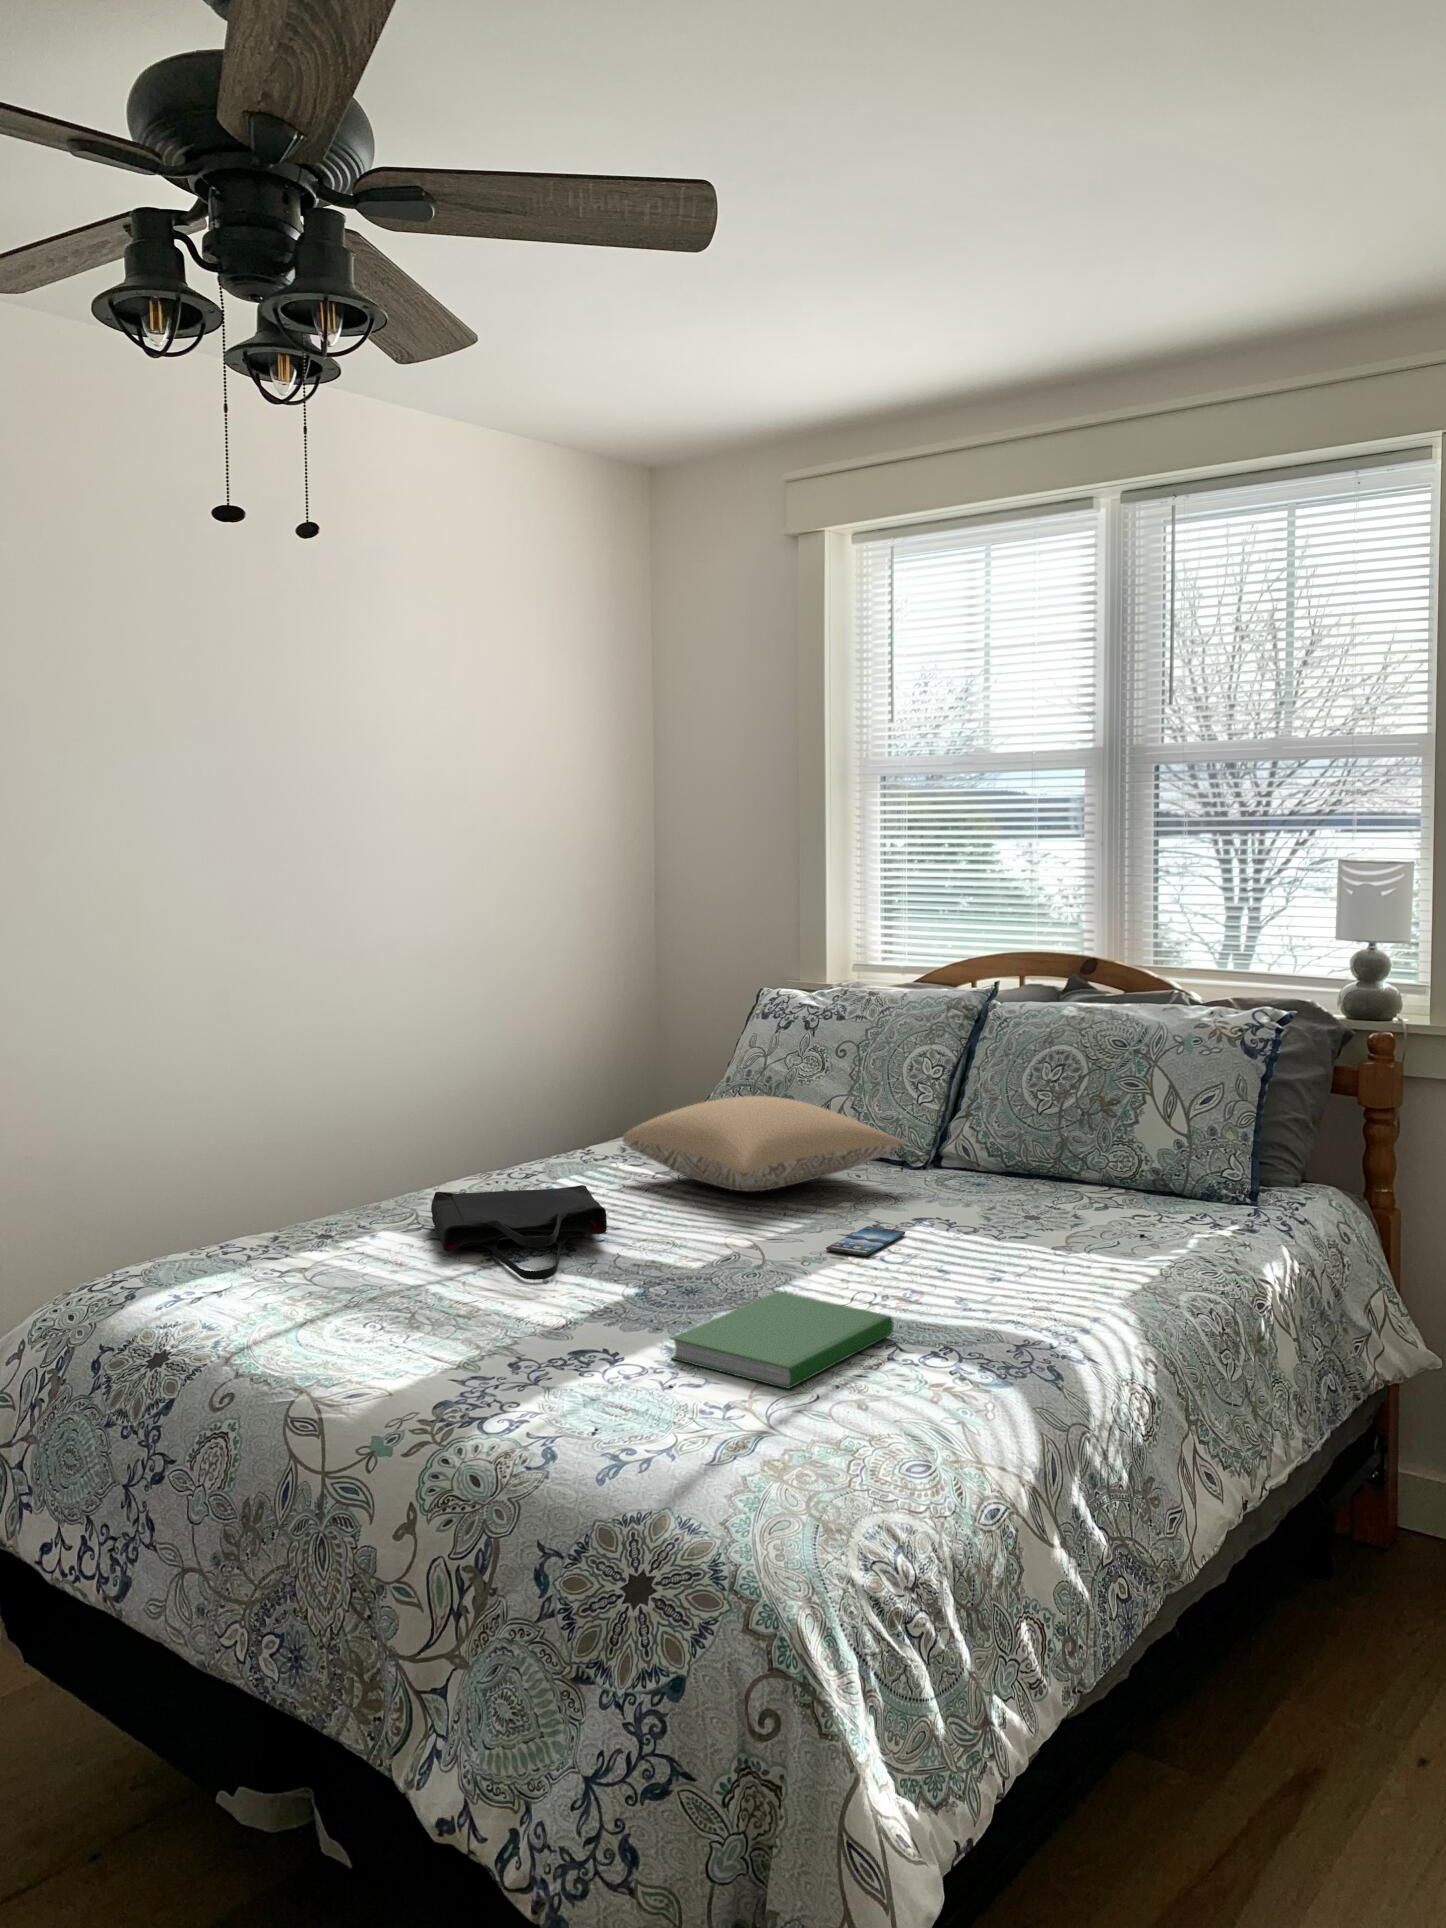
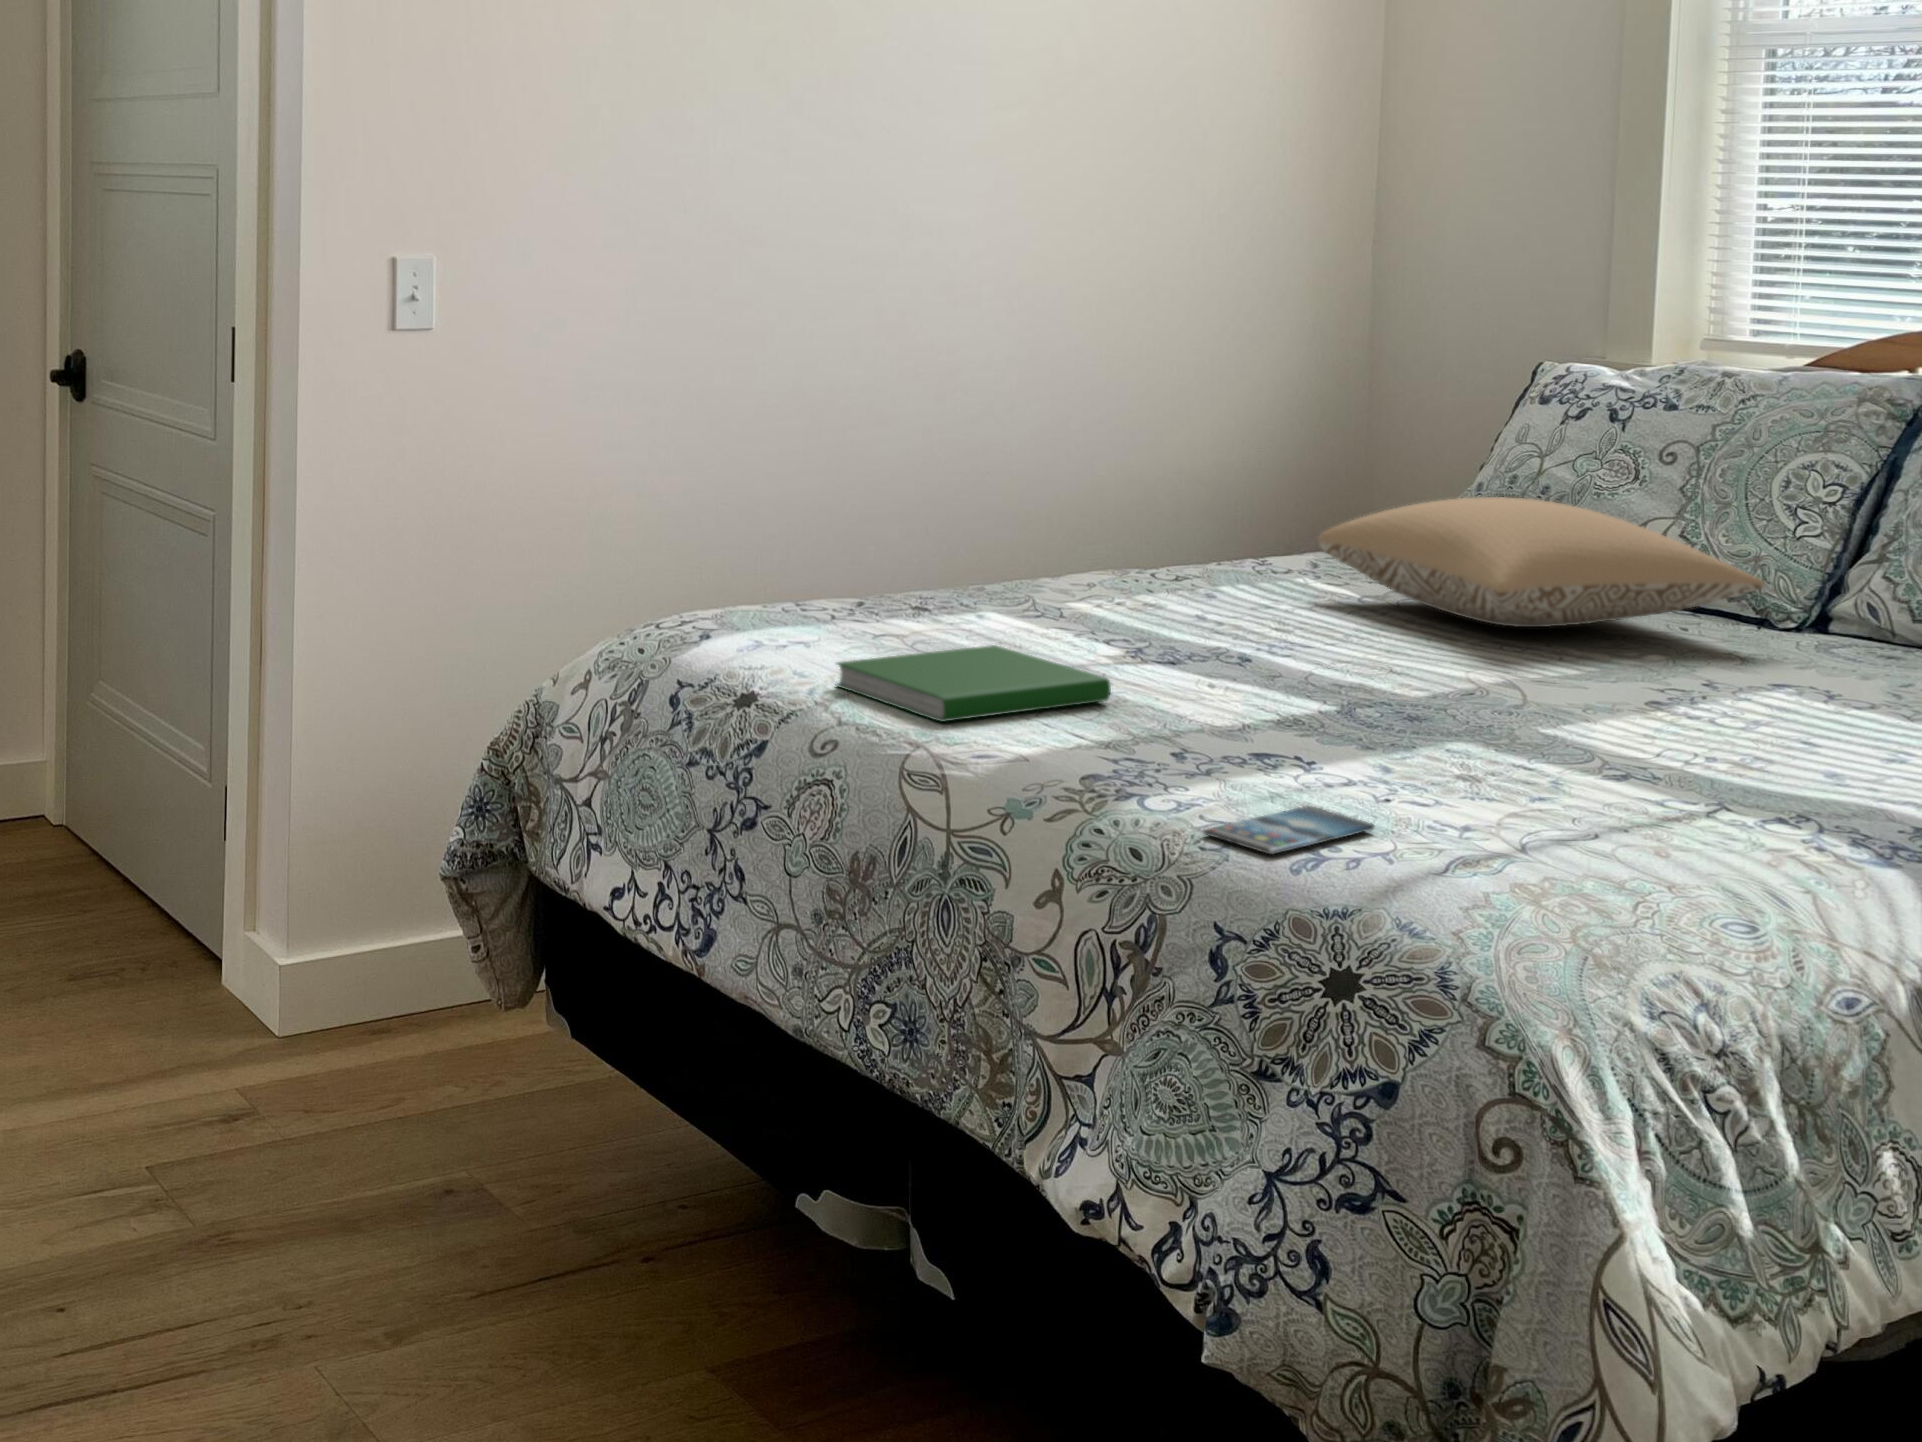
tote bag: present [431,1185,607,1280] -> none [1056,572,1296,682]
smartphone: present [826,1226,905,1256] -> present [1203,806,1374,854]
hardcover book: present [671,1292,893,1389] -> present [837,645,1111,722]

